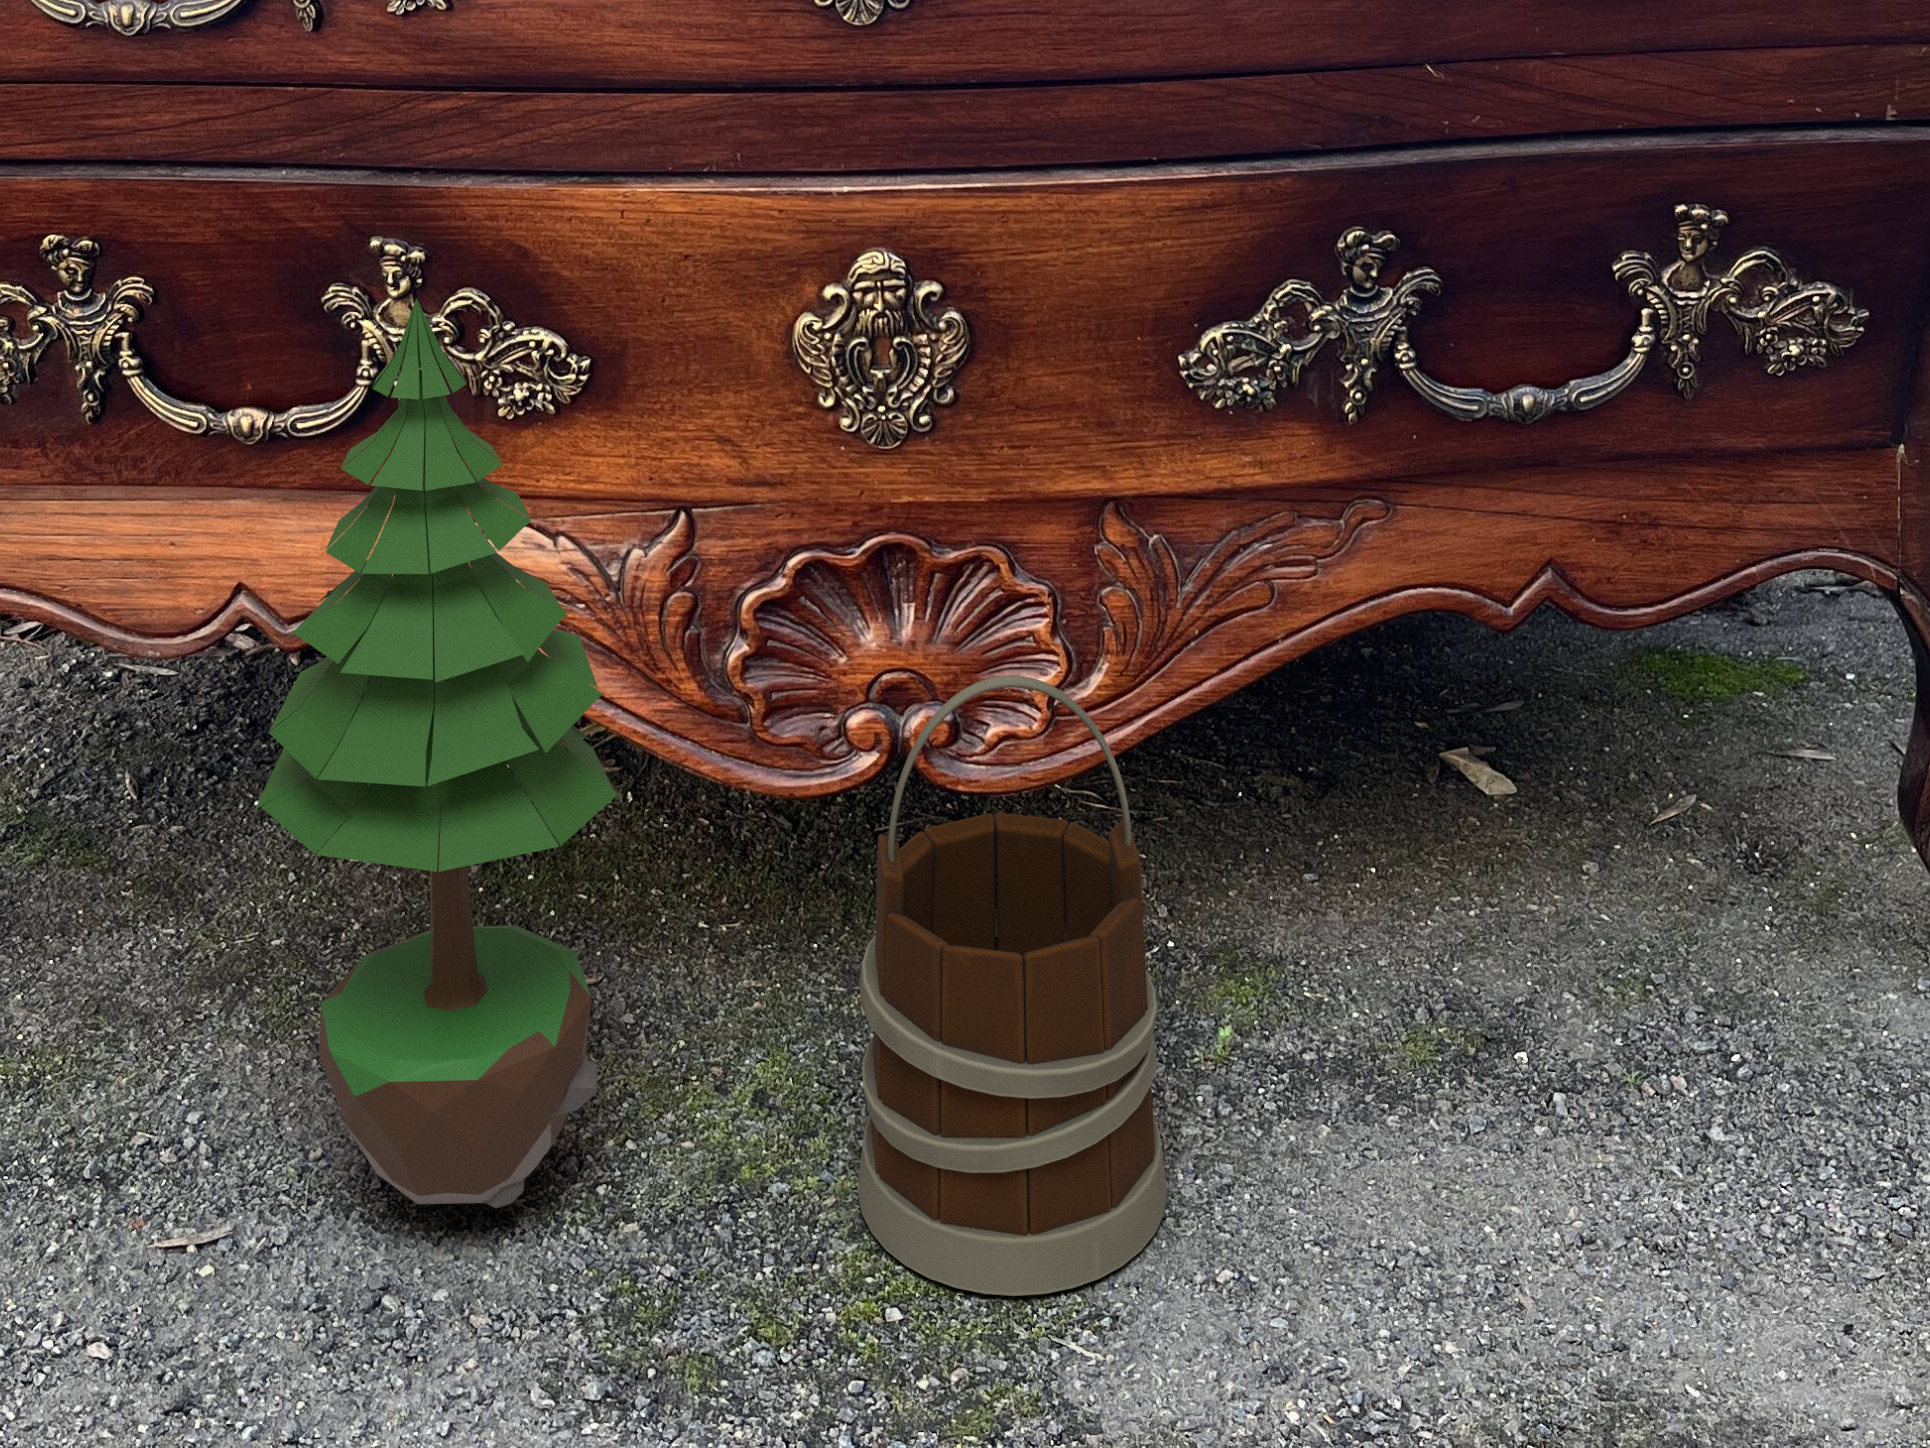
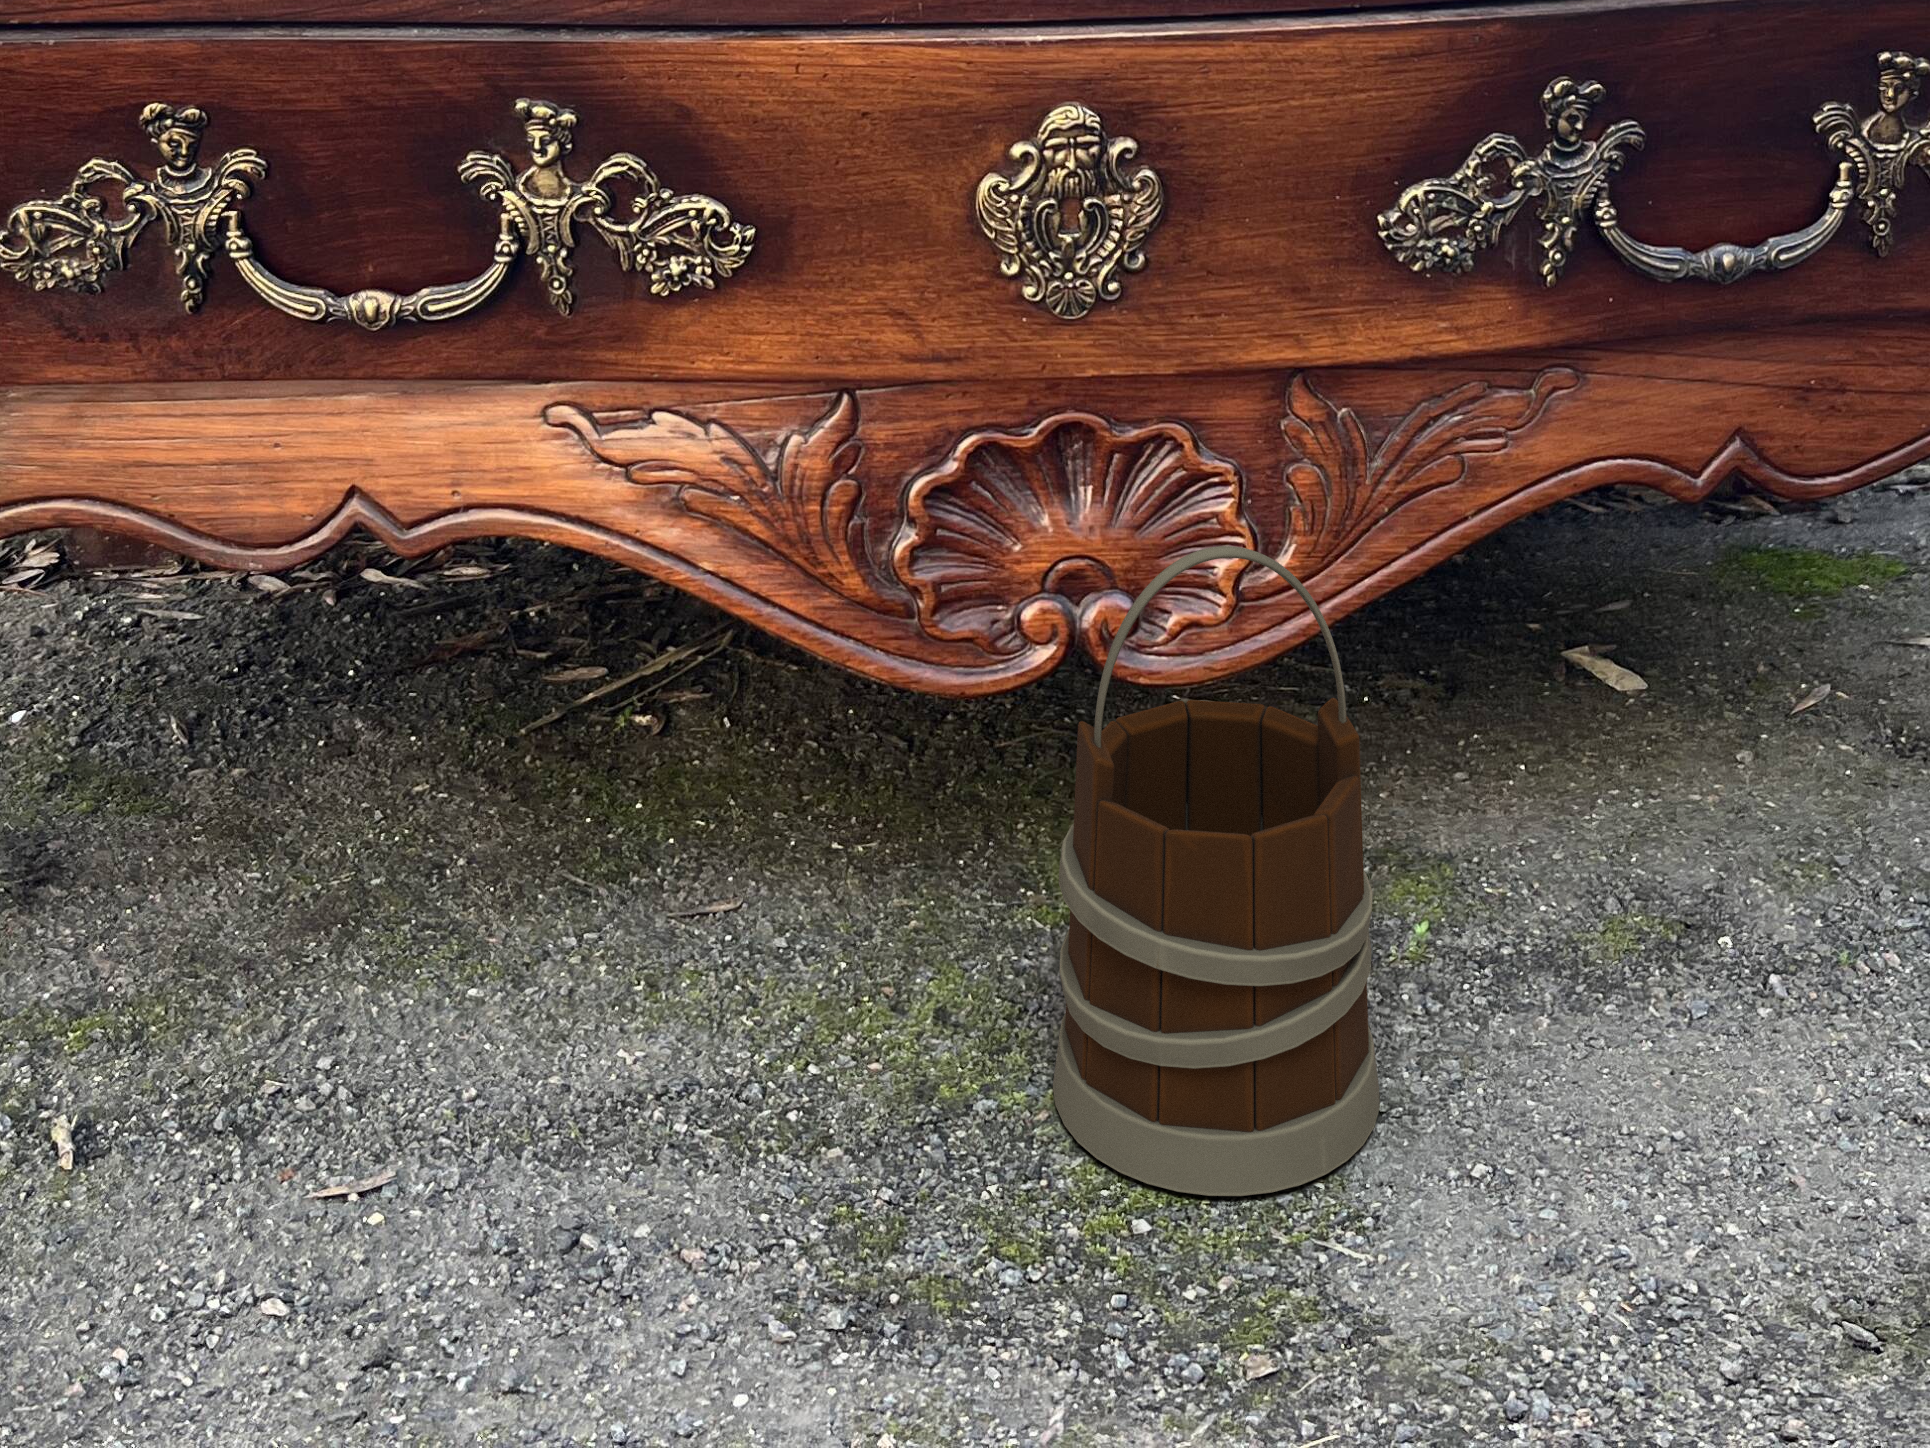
potted tree: present [255,299,619,1208] -> none [423,153,810,1136]

